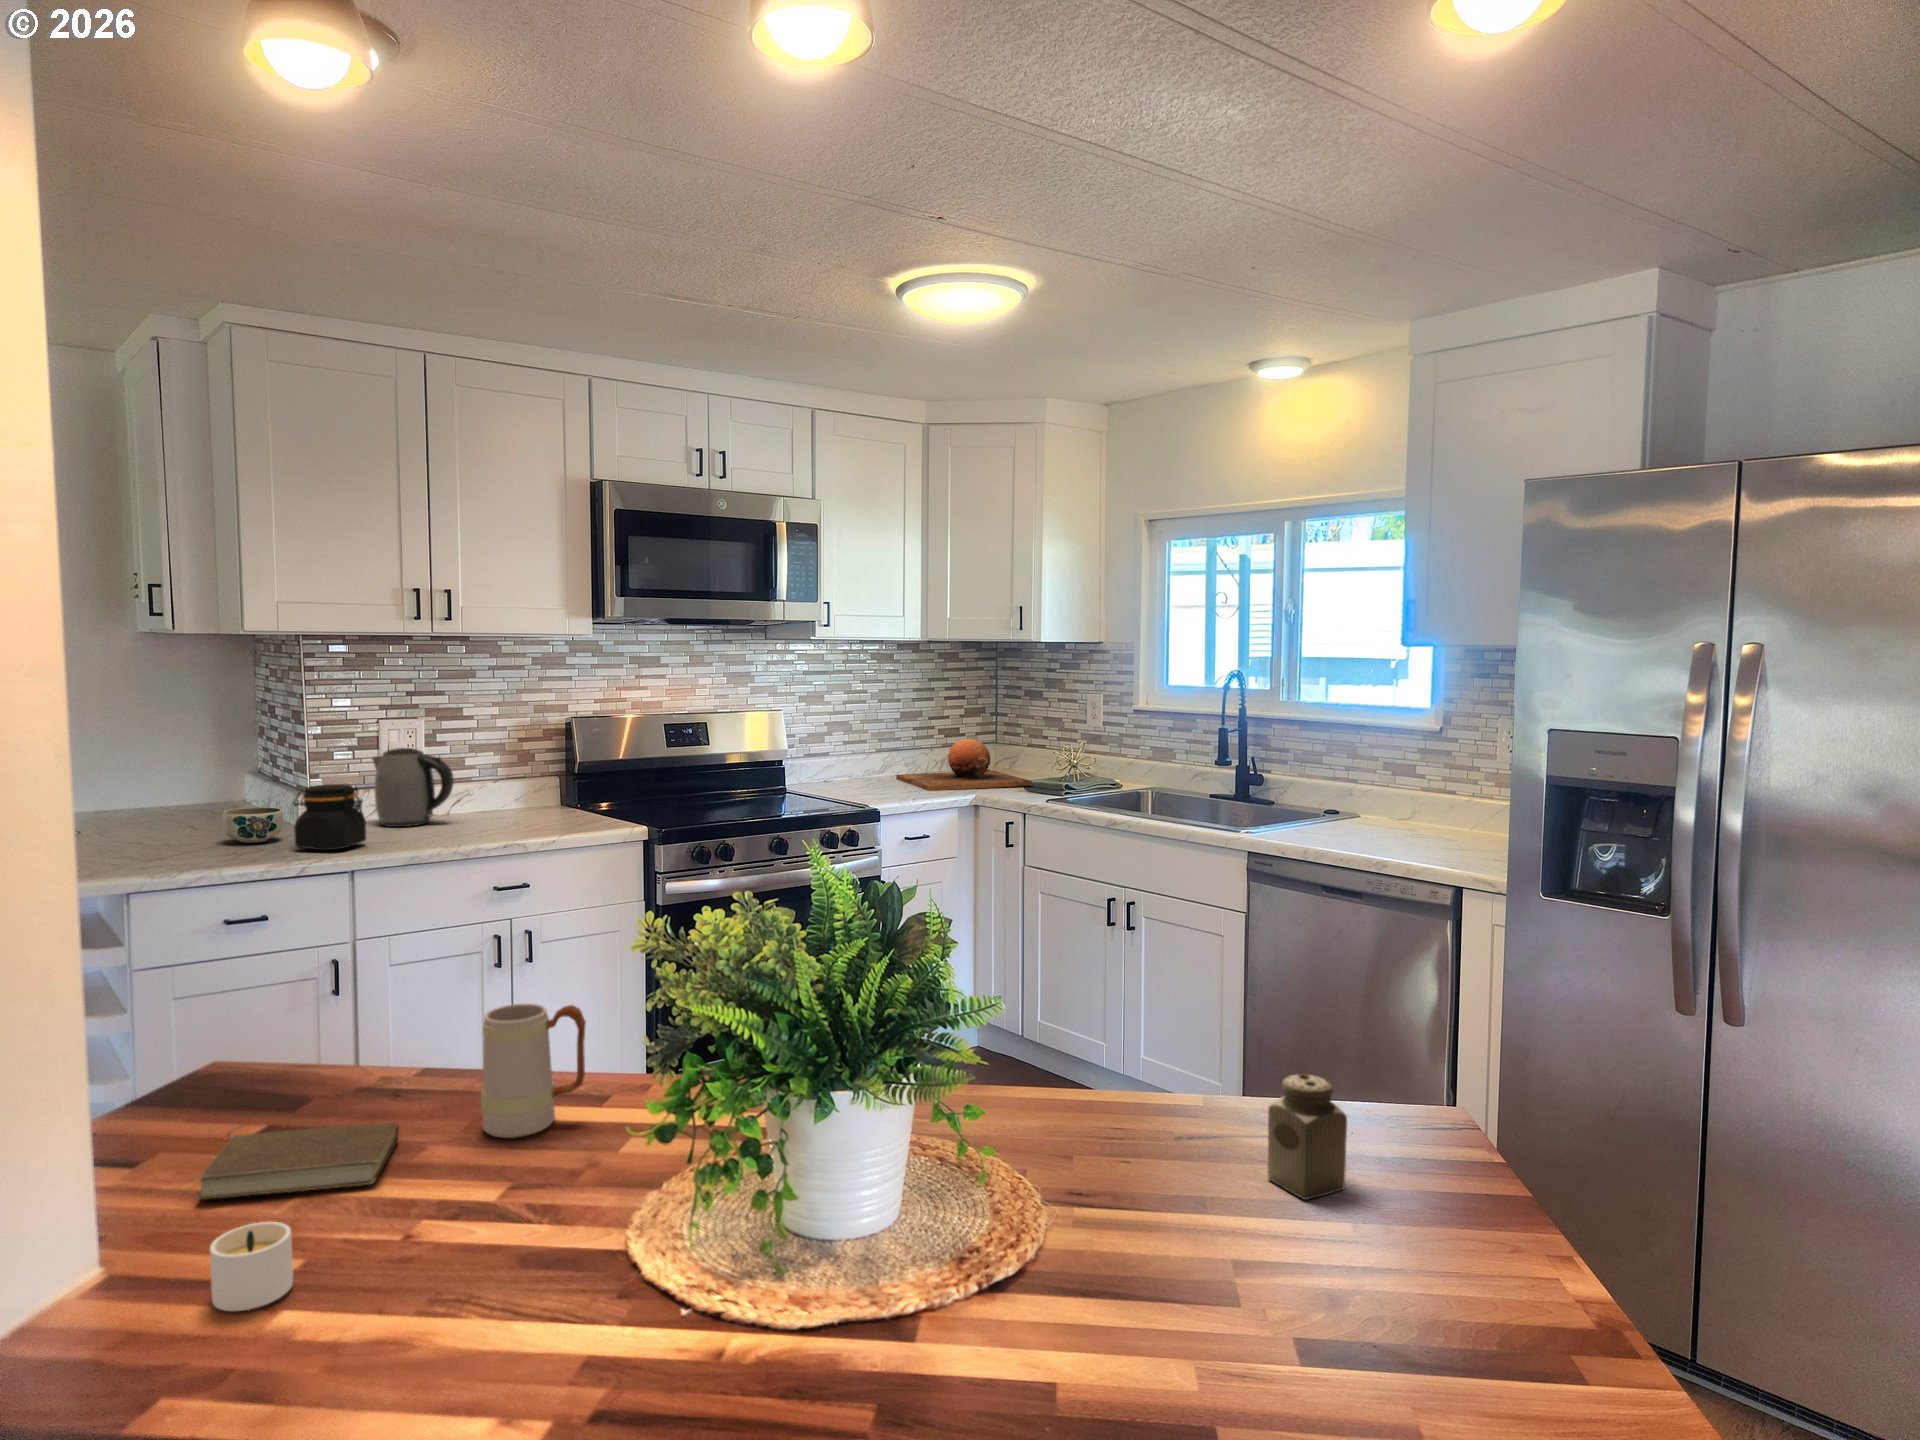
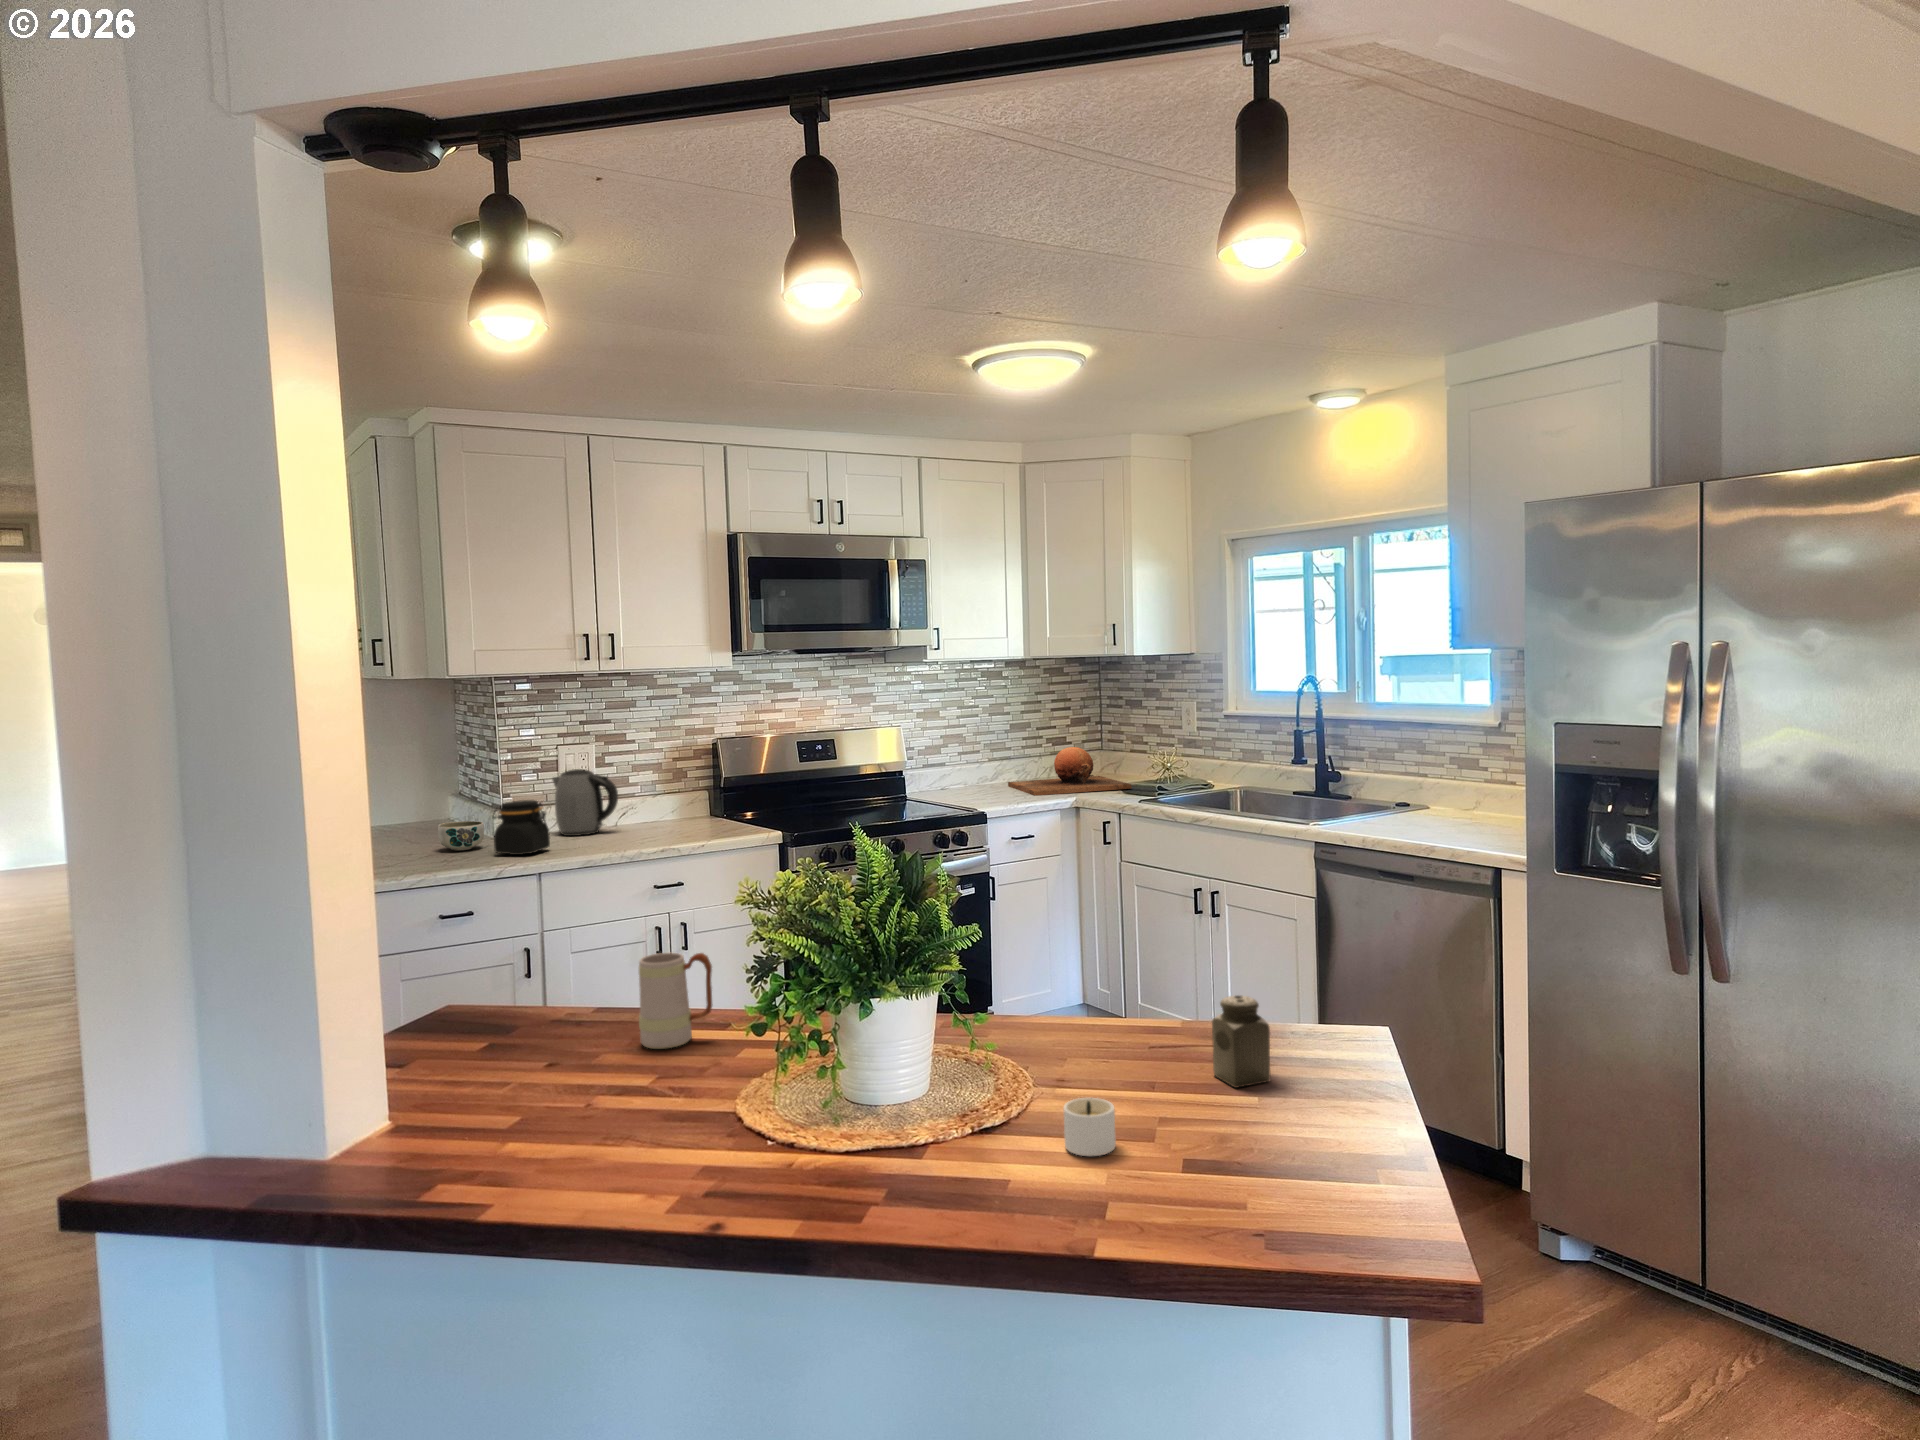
book: present [196,1123,399,1199] -> none [450,1037,582,1081]
candle: present [210,1222,293,1311] -> present [1064,1098,1116,1156]

